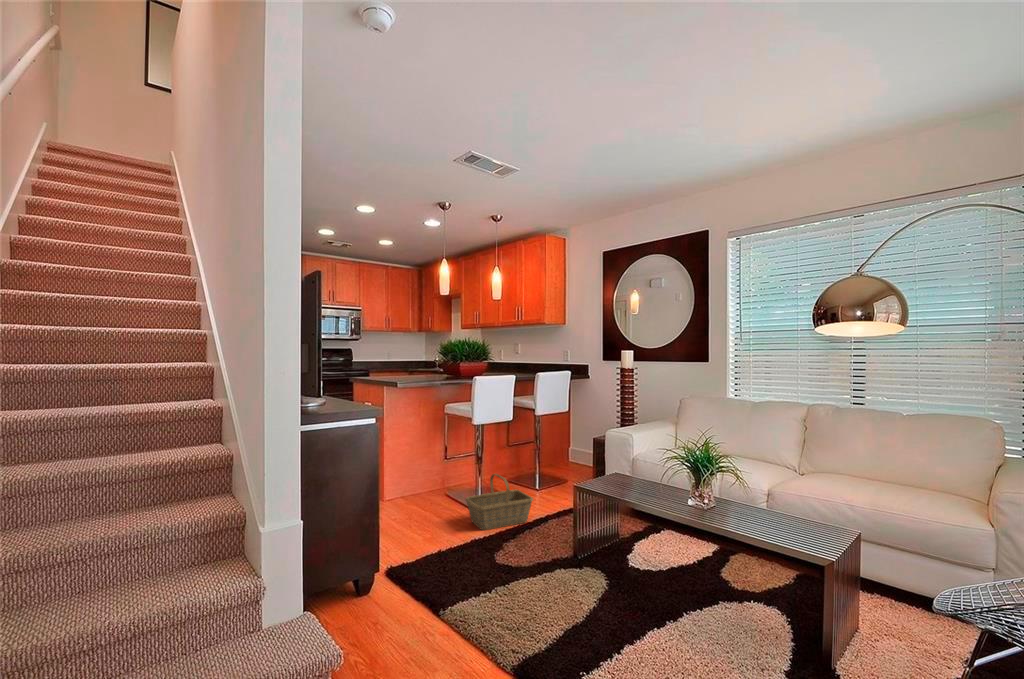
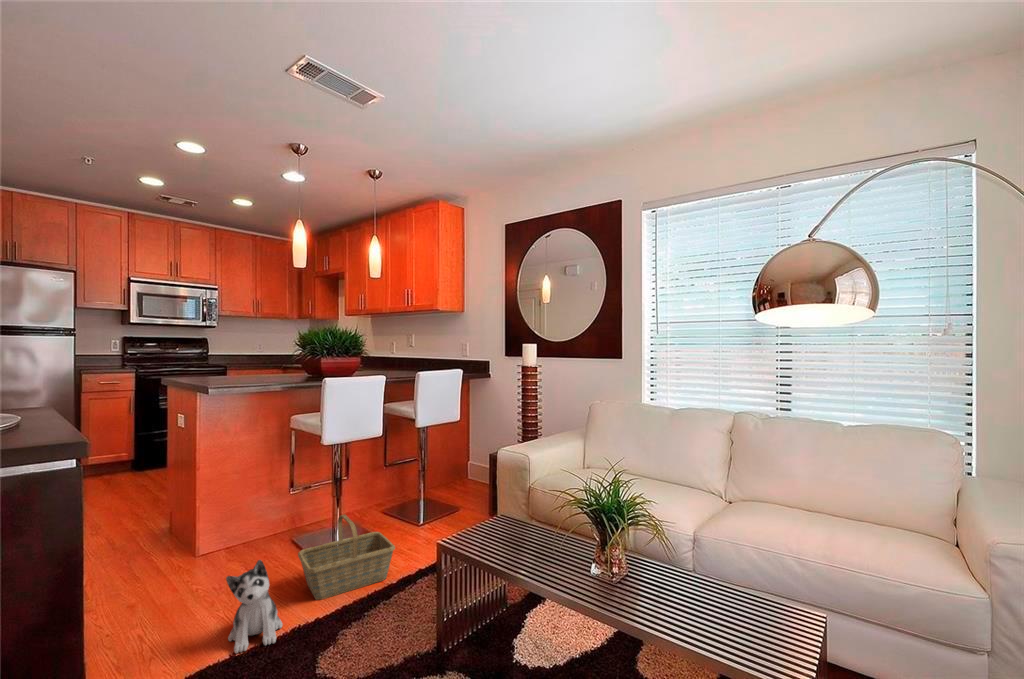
plush toy: none [434,493,466,553] -> present [226,560,282,653]

